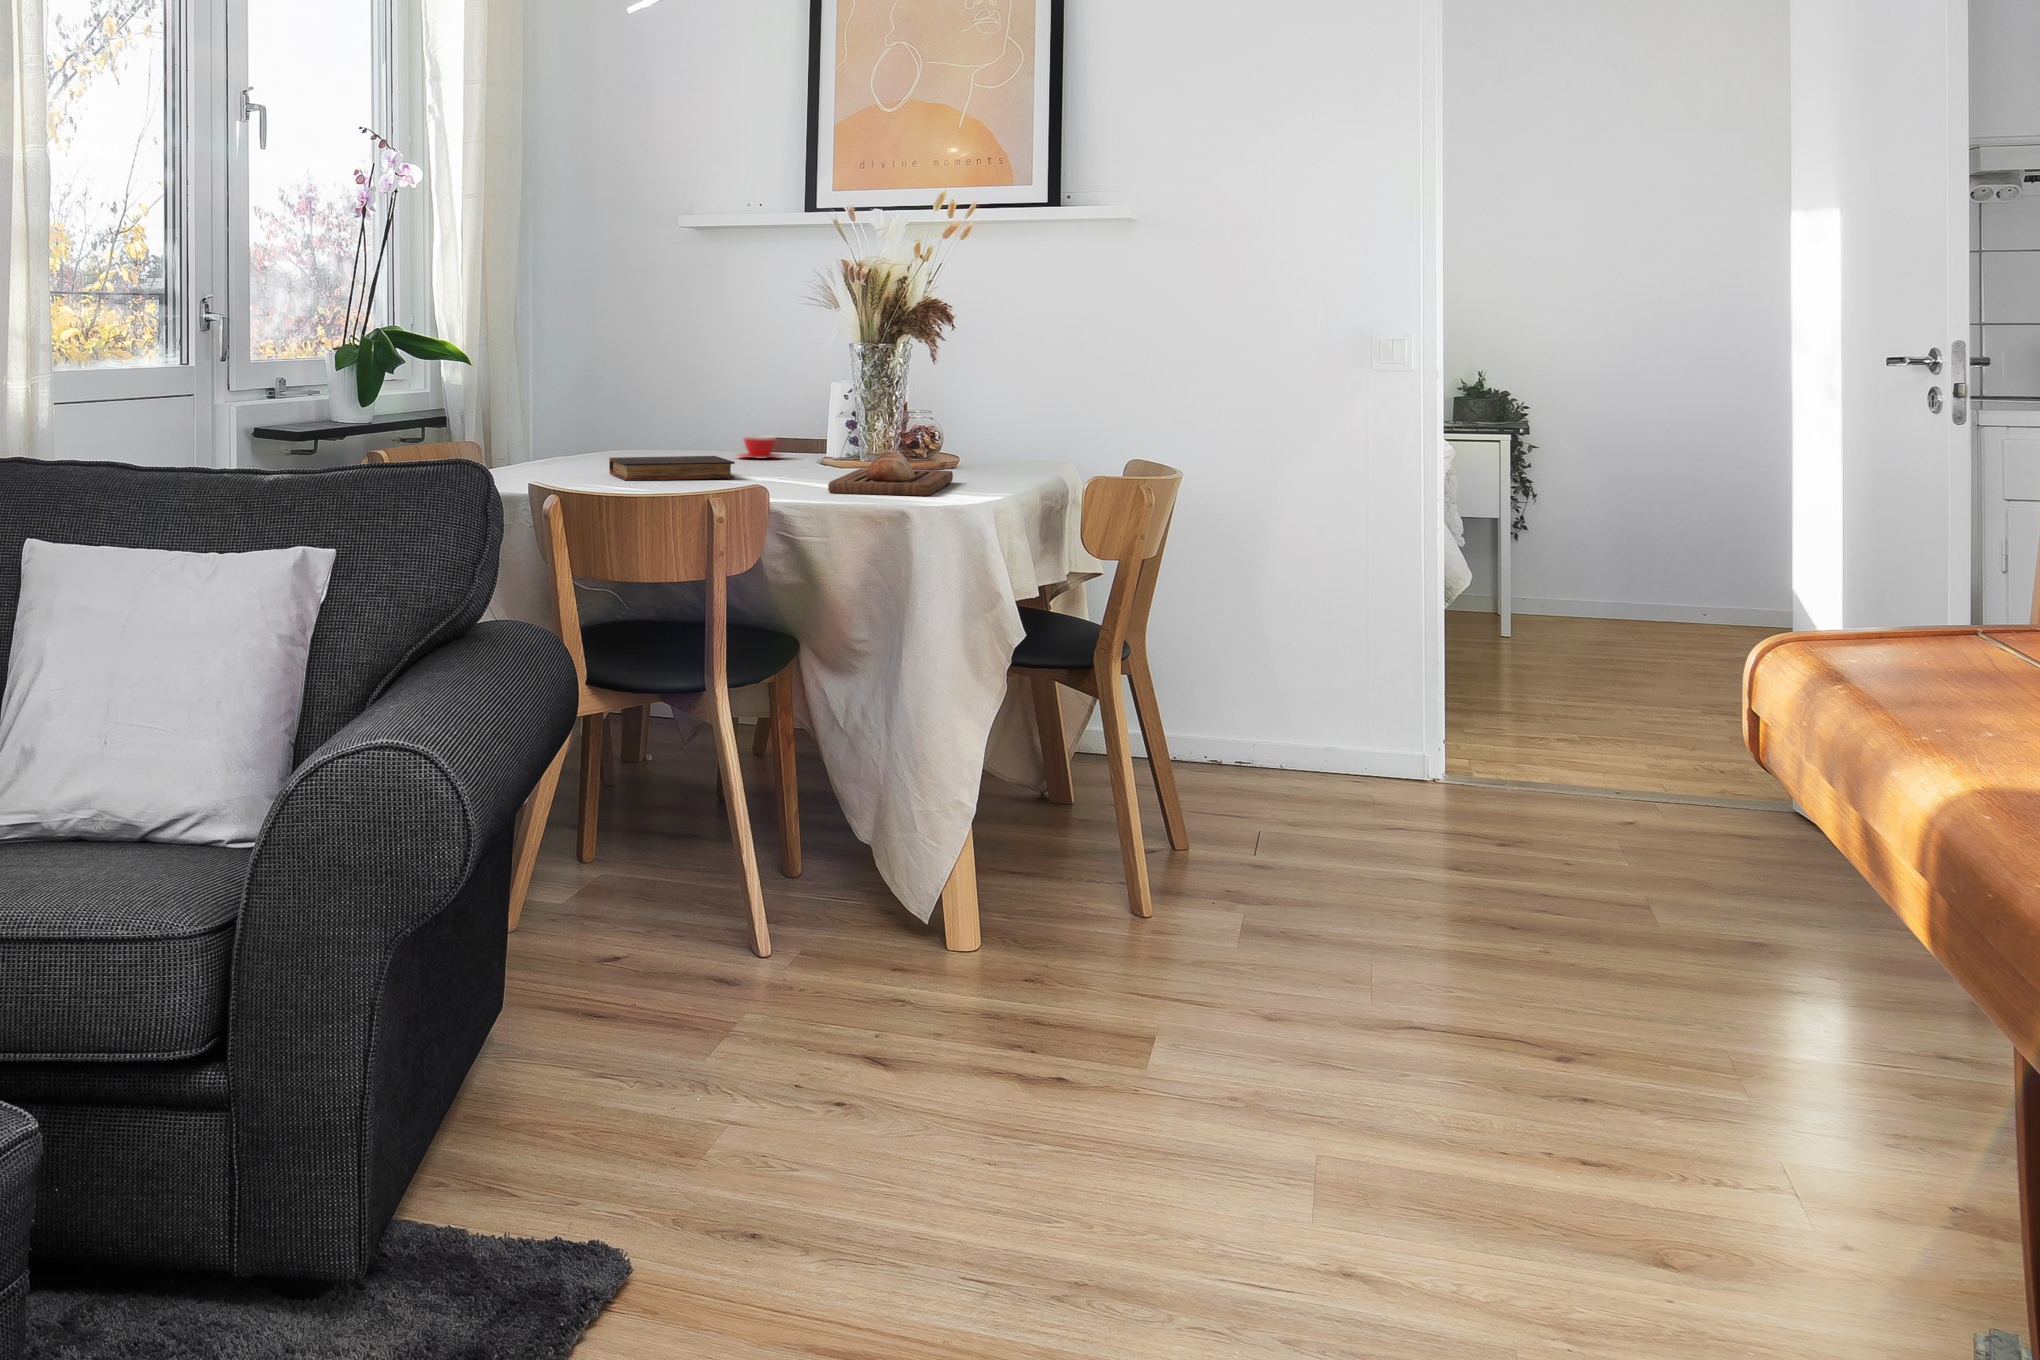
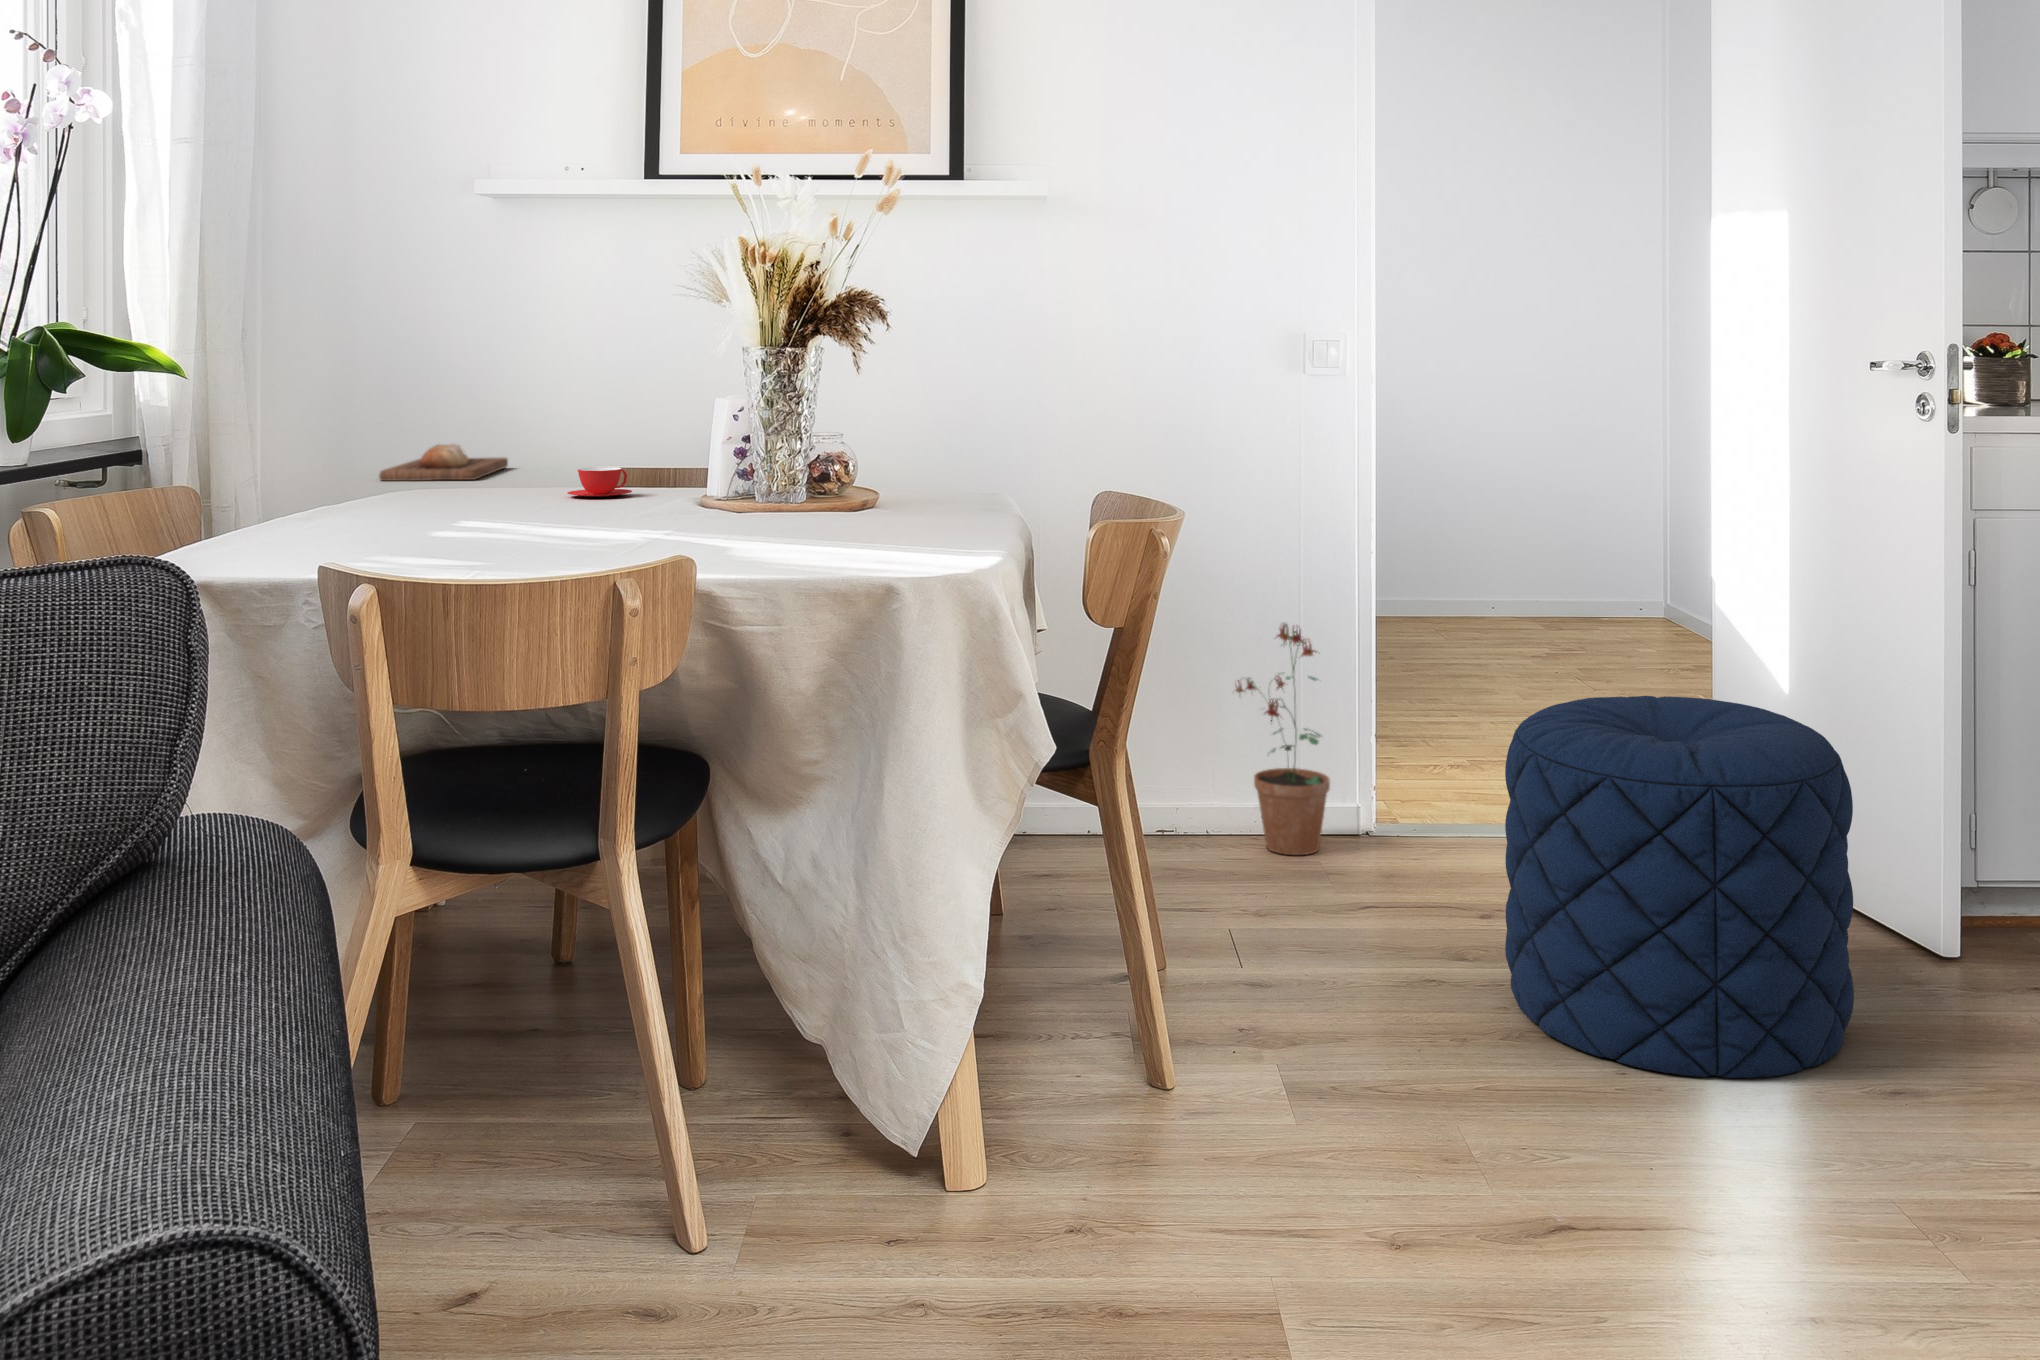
bread loaf: present [828,452,953,496] -> present [379,444,508,481]
book: present [609,456,735,480] -> none [412,500,601,544]
potted plant: none [1299,590,1382,789] -> present [1235,624,1330,855]
pouf: none [1452,651,1755,957] -> present [1505,696,1854,1078]

